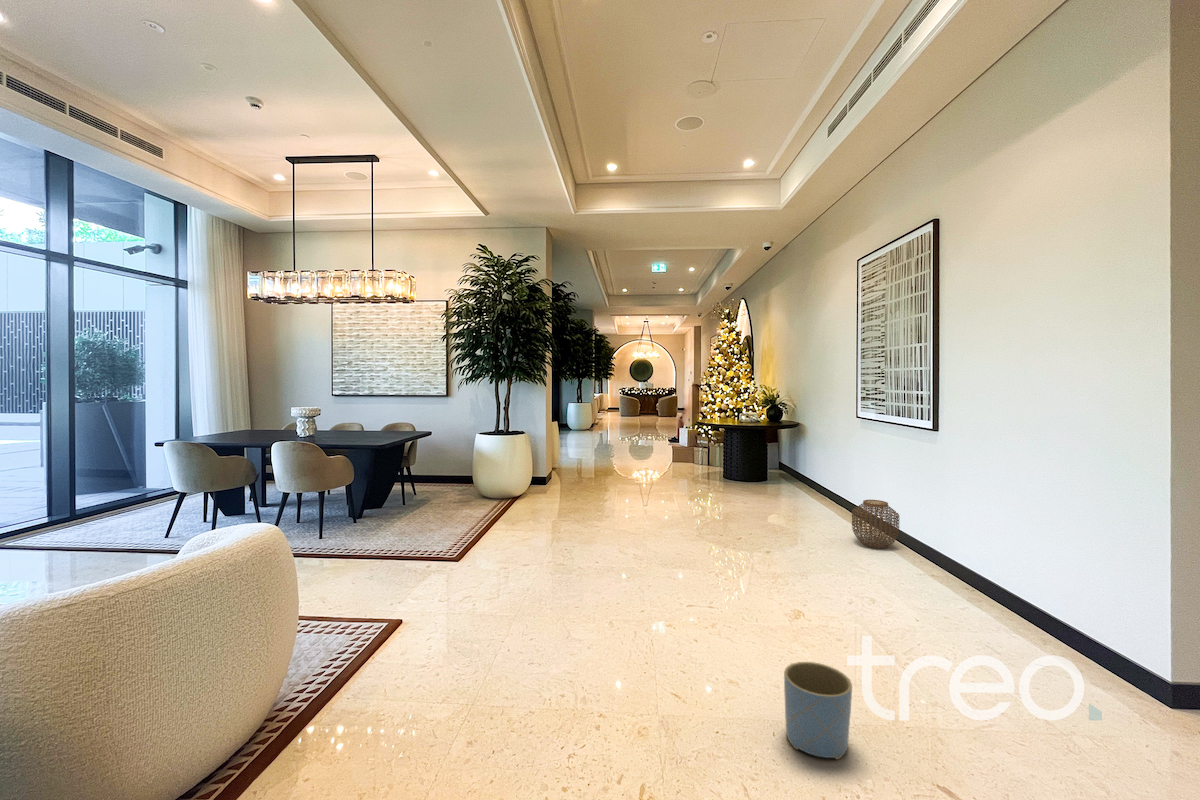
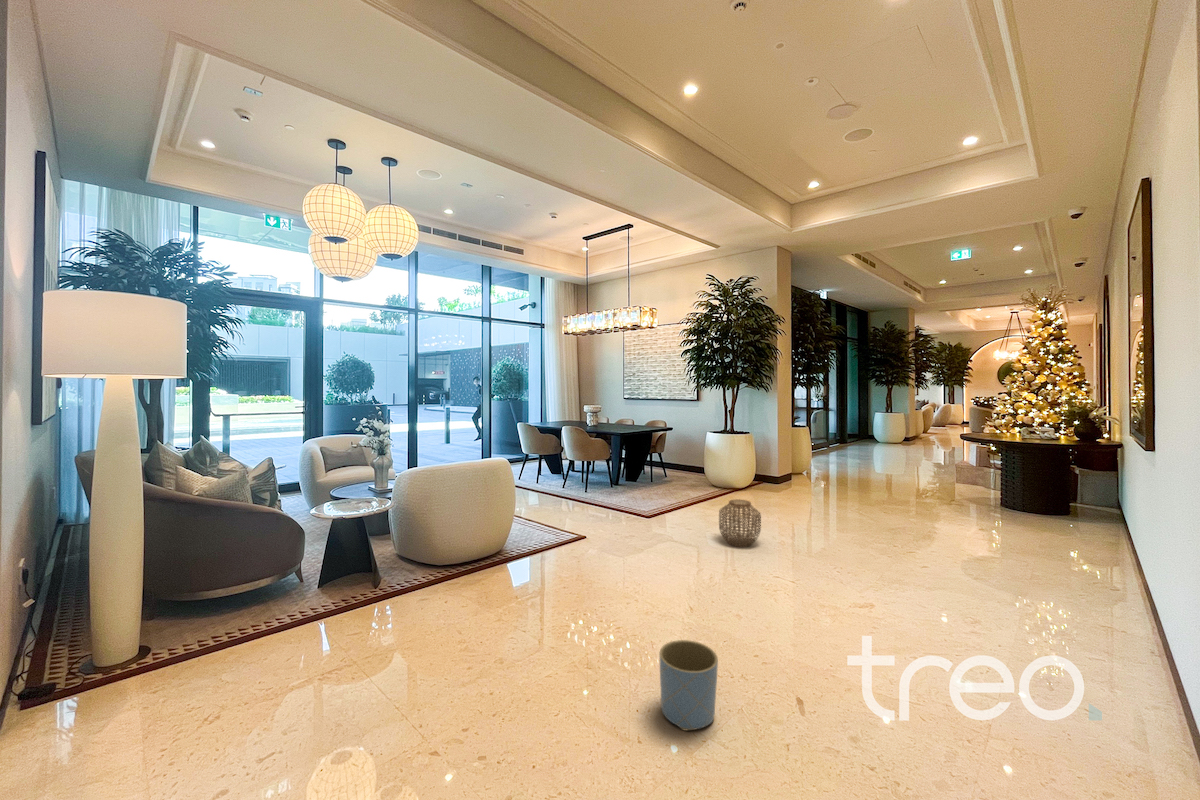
woven basket: present [852,500,899,549] -> present [719,499,761,547]

